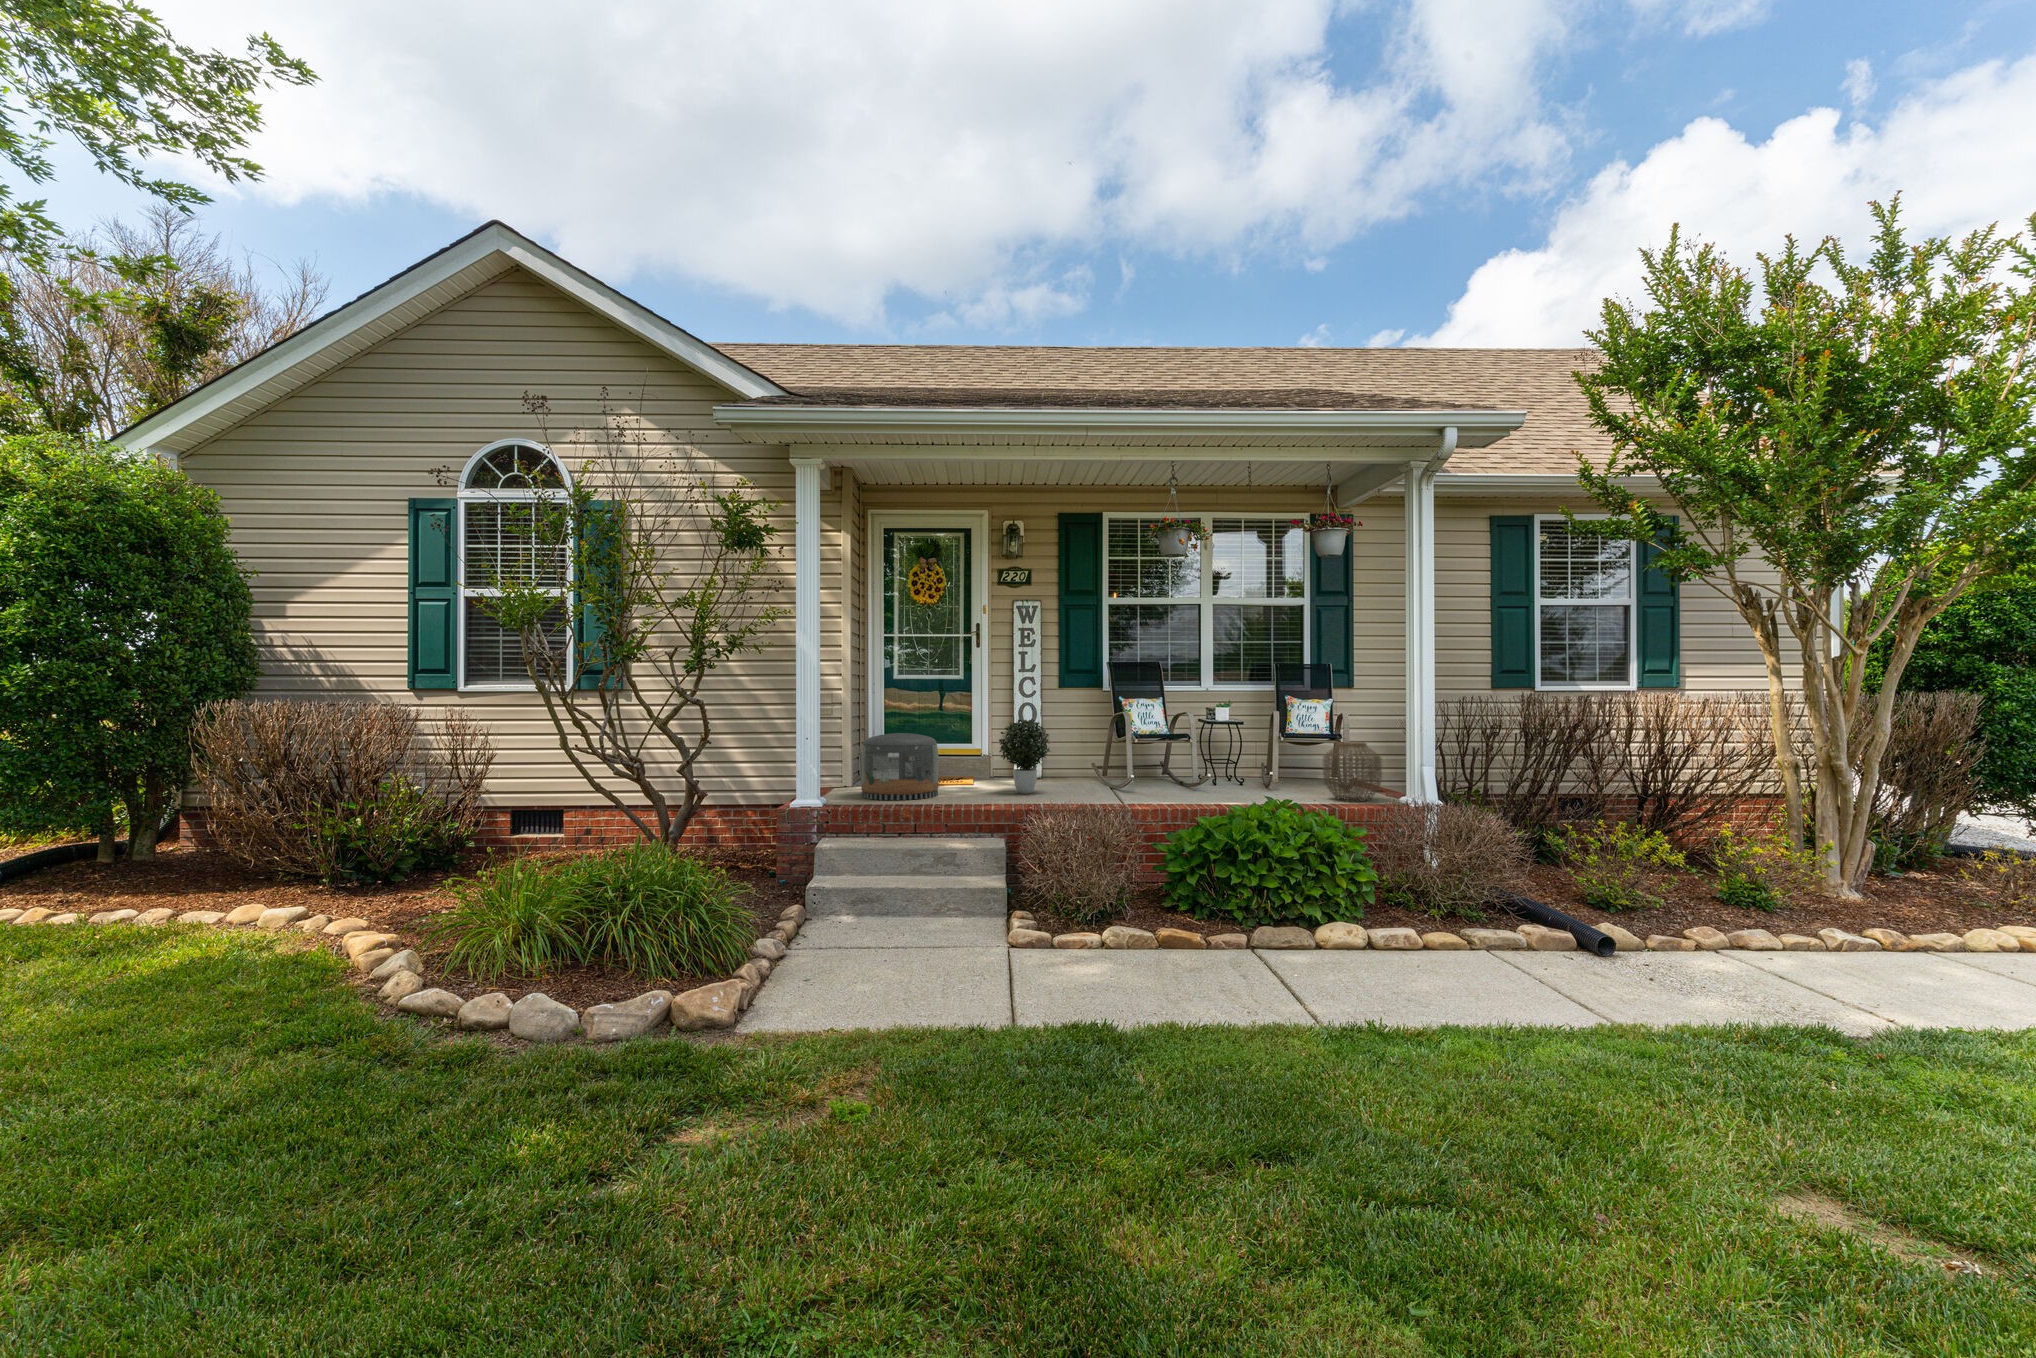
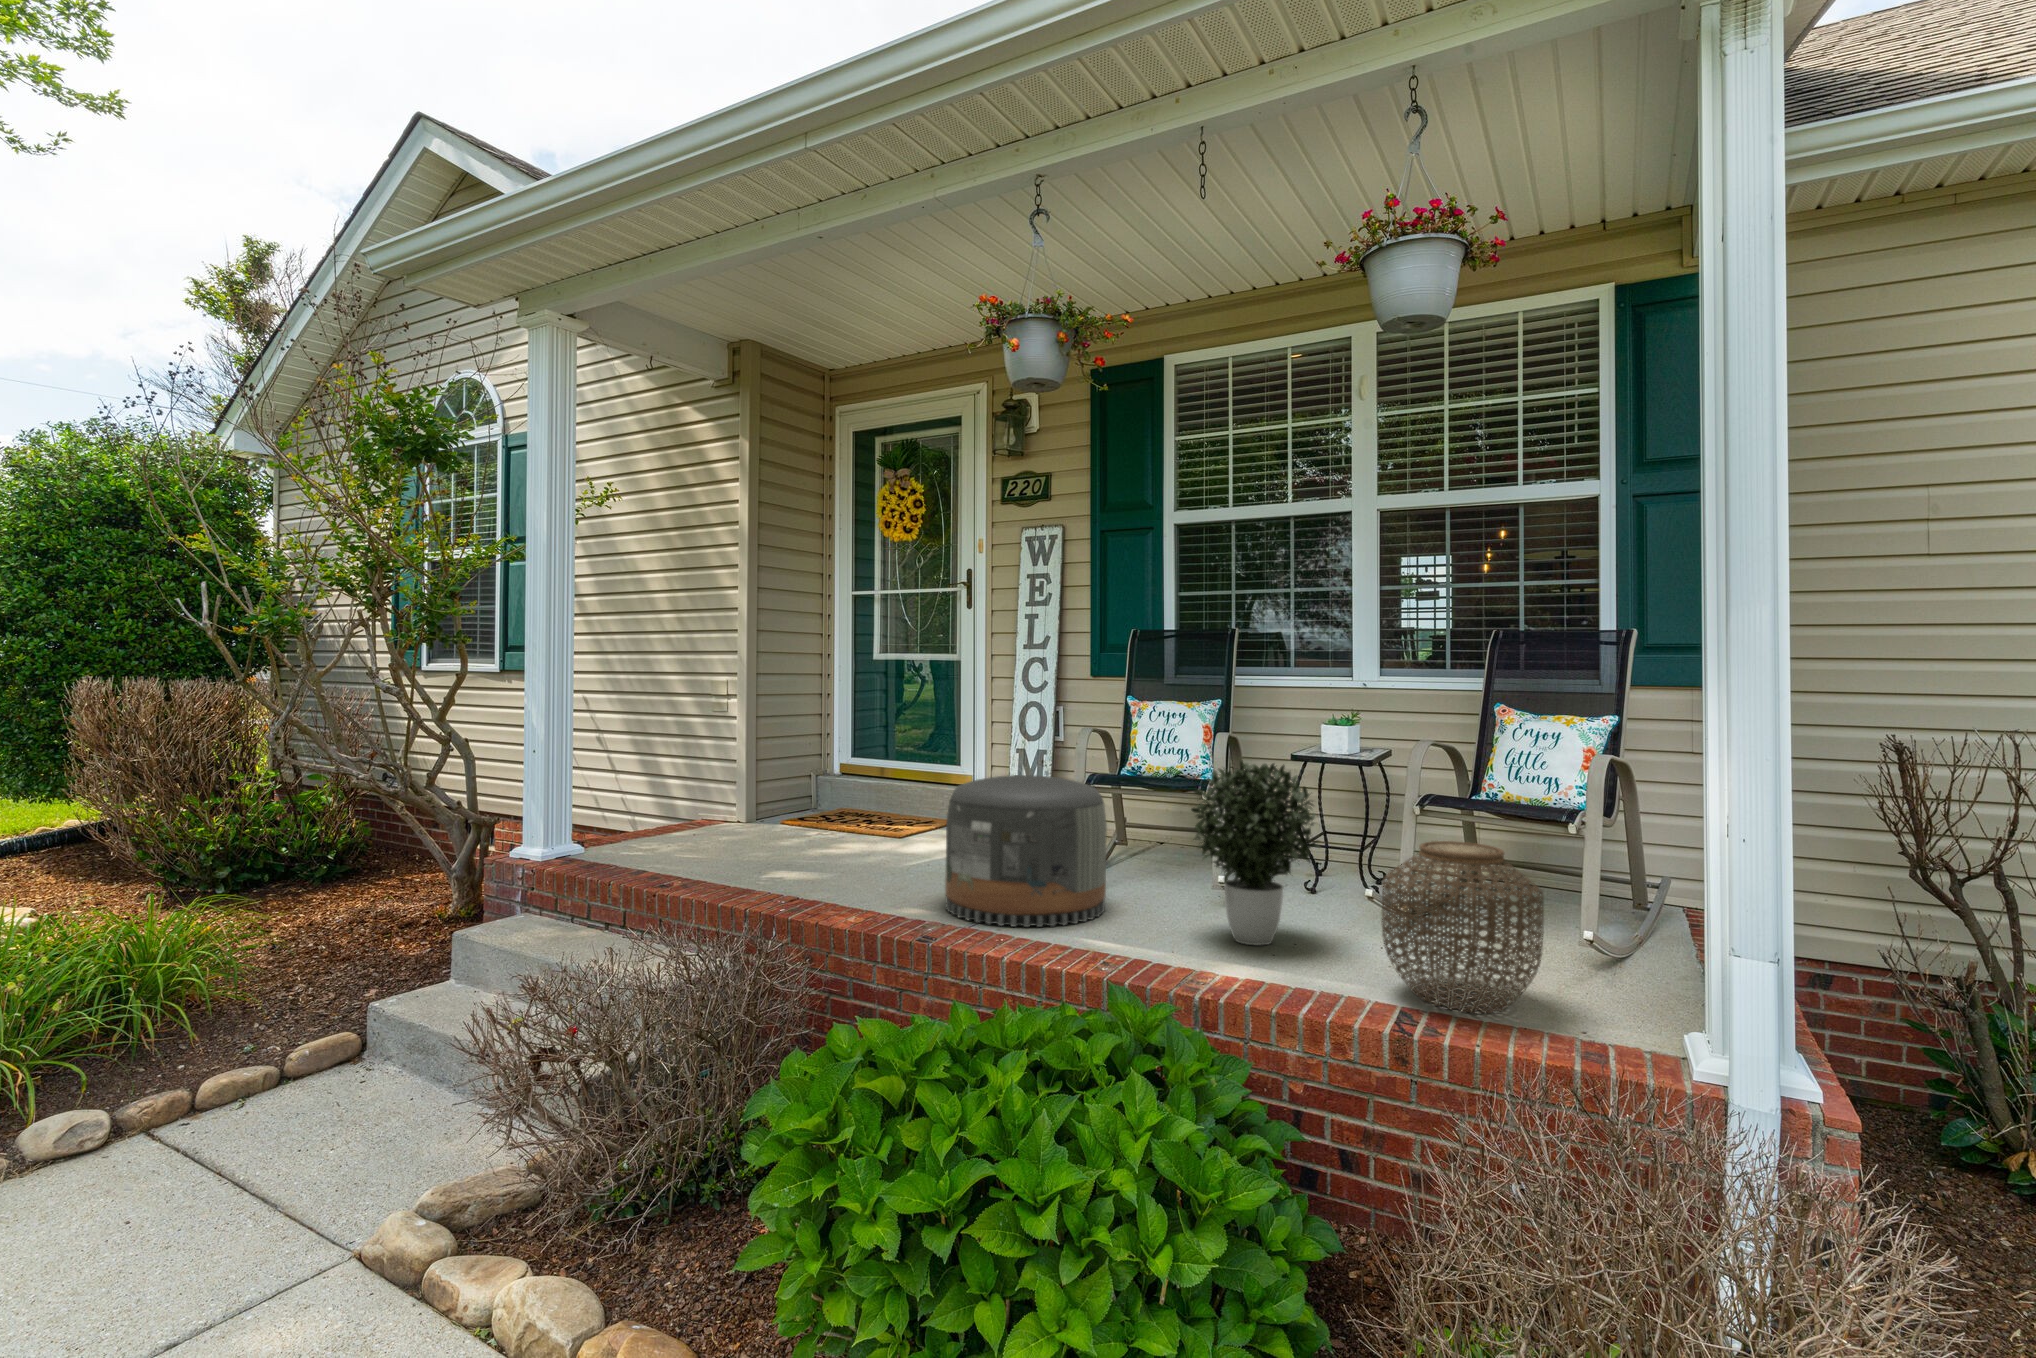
potted plant: present [999,719,1051,794] -> present [1191,762,1320,946]
pouf: present [861,733,938,800] -> present [945,775,1107,927]

